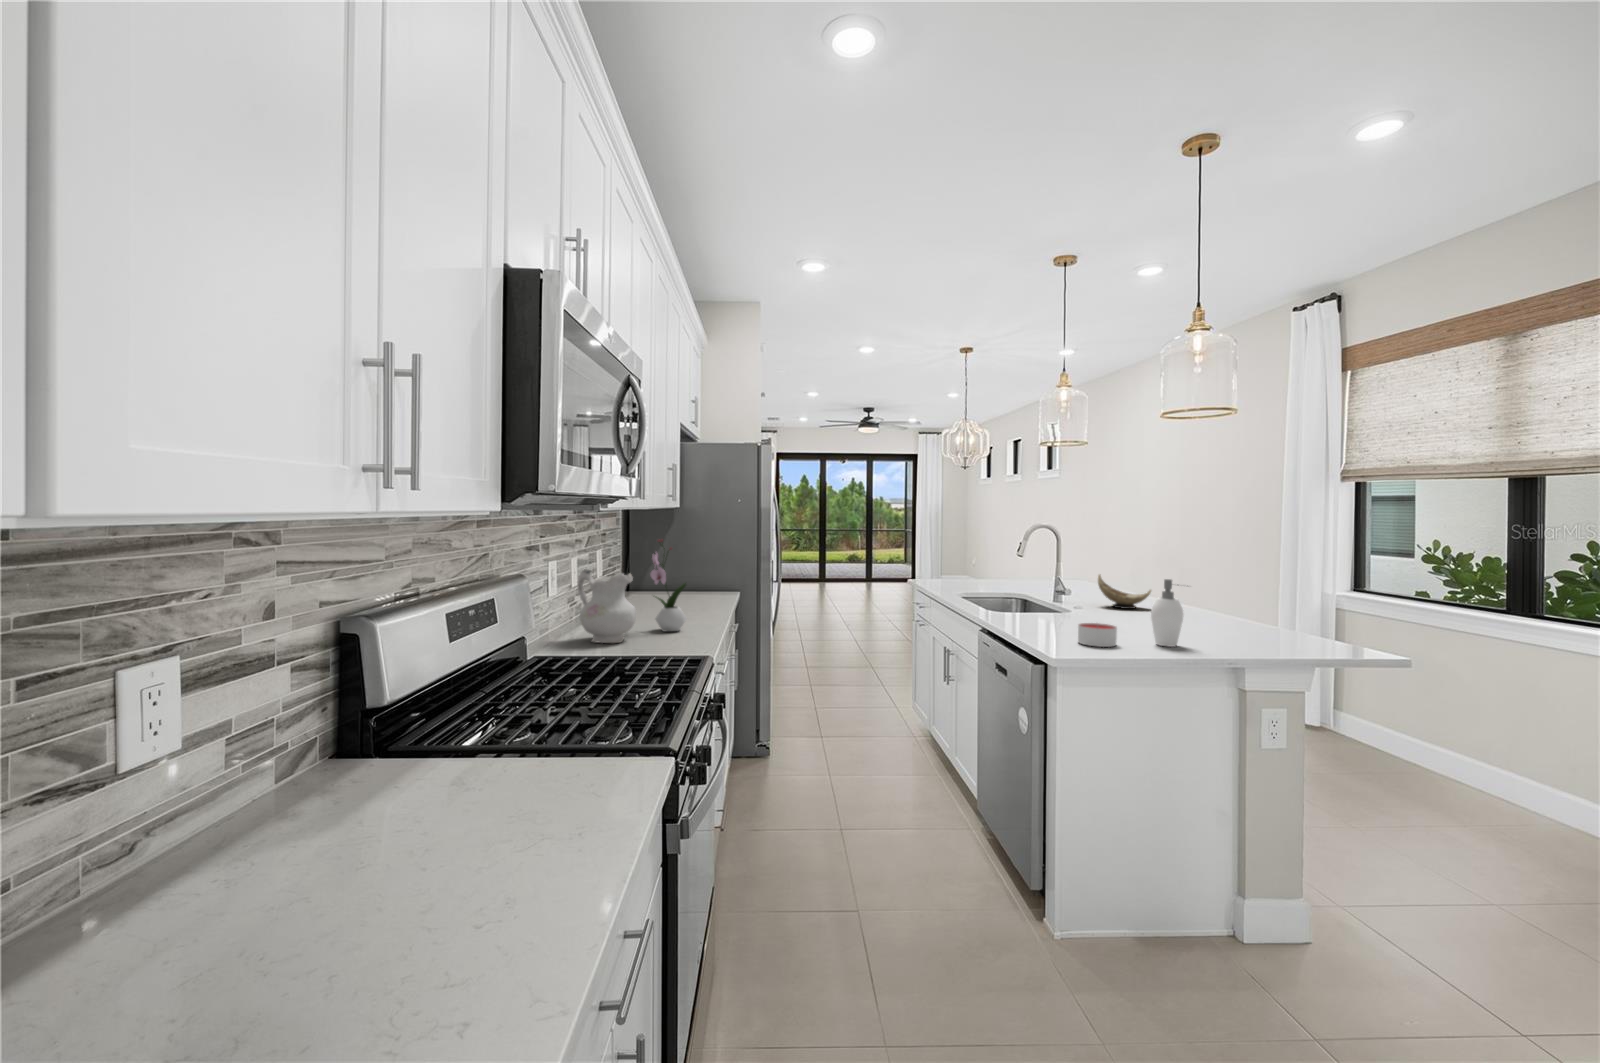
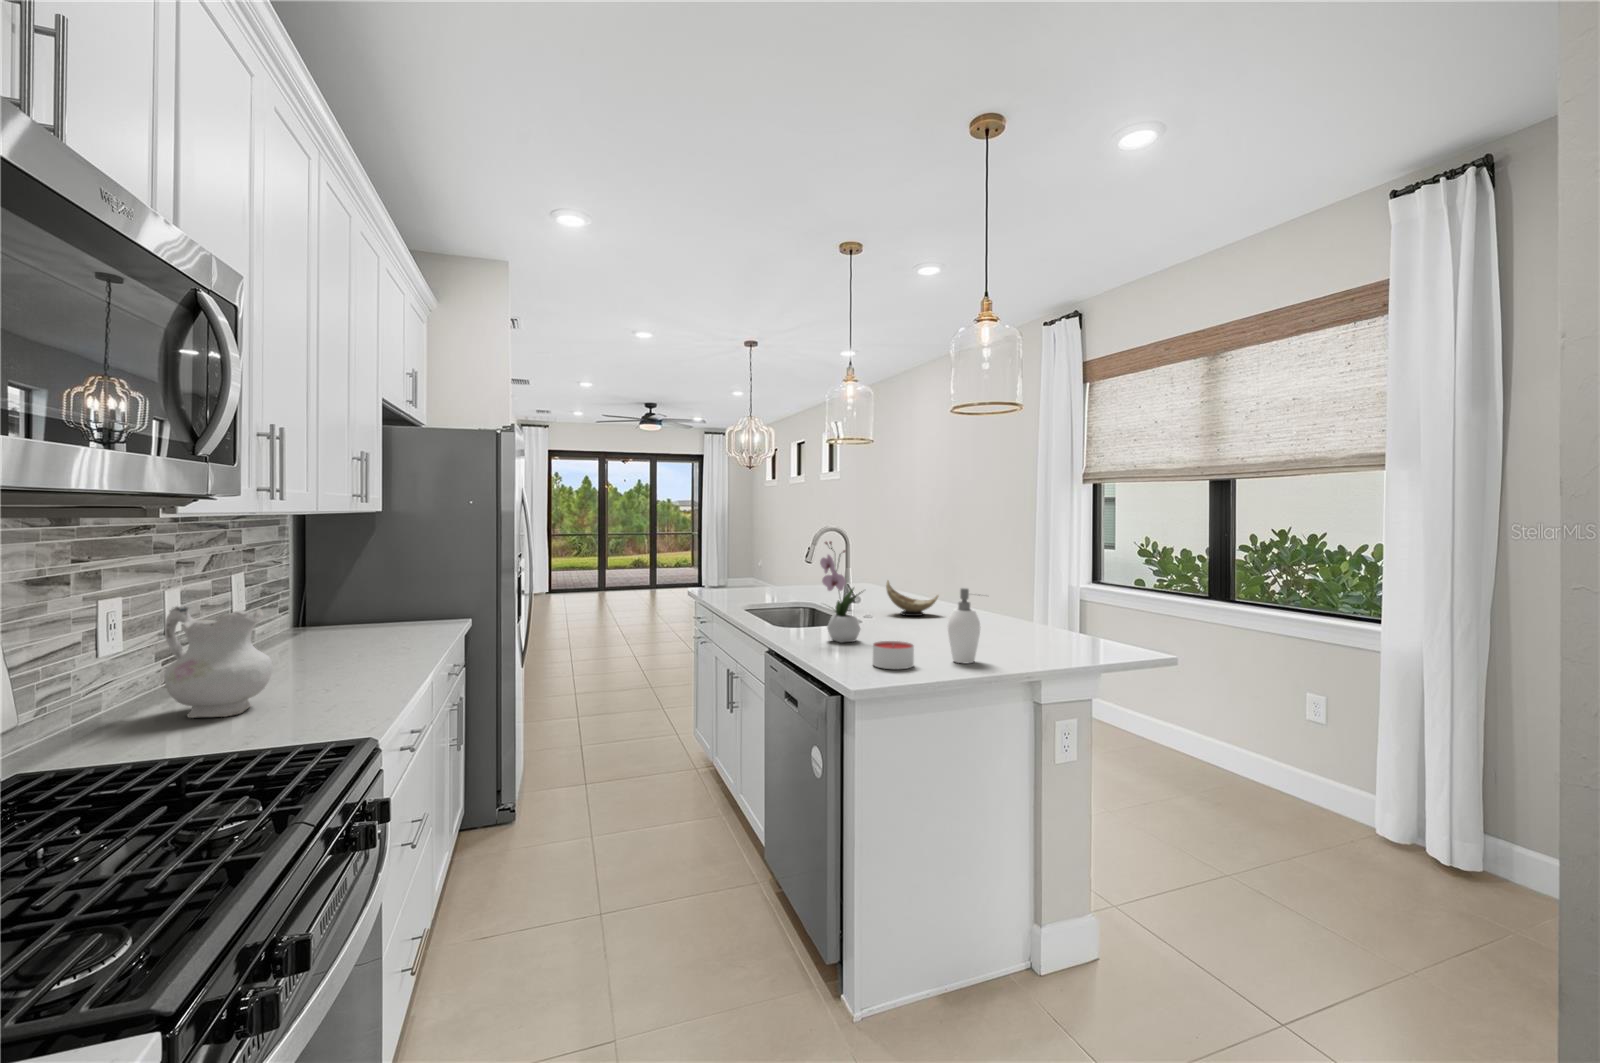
flower arrangement: present [650,539,687,631] -> present [820,541,862,643]

